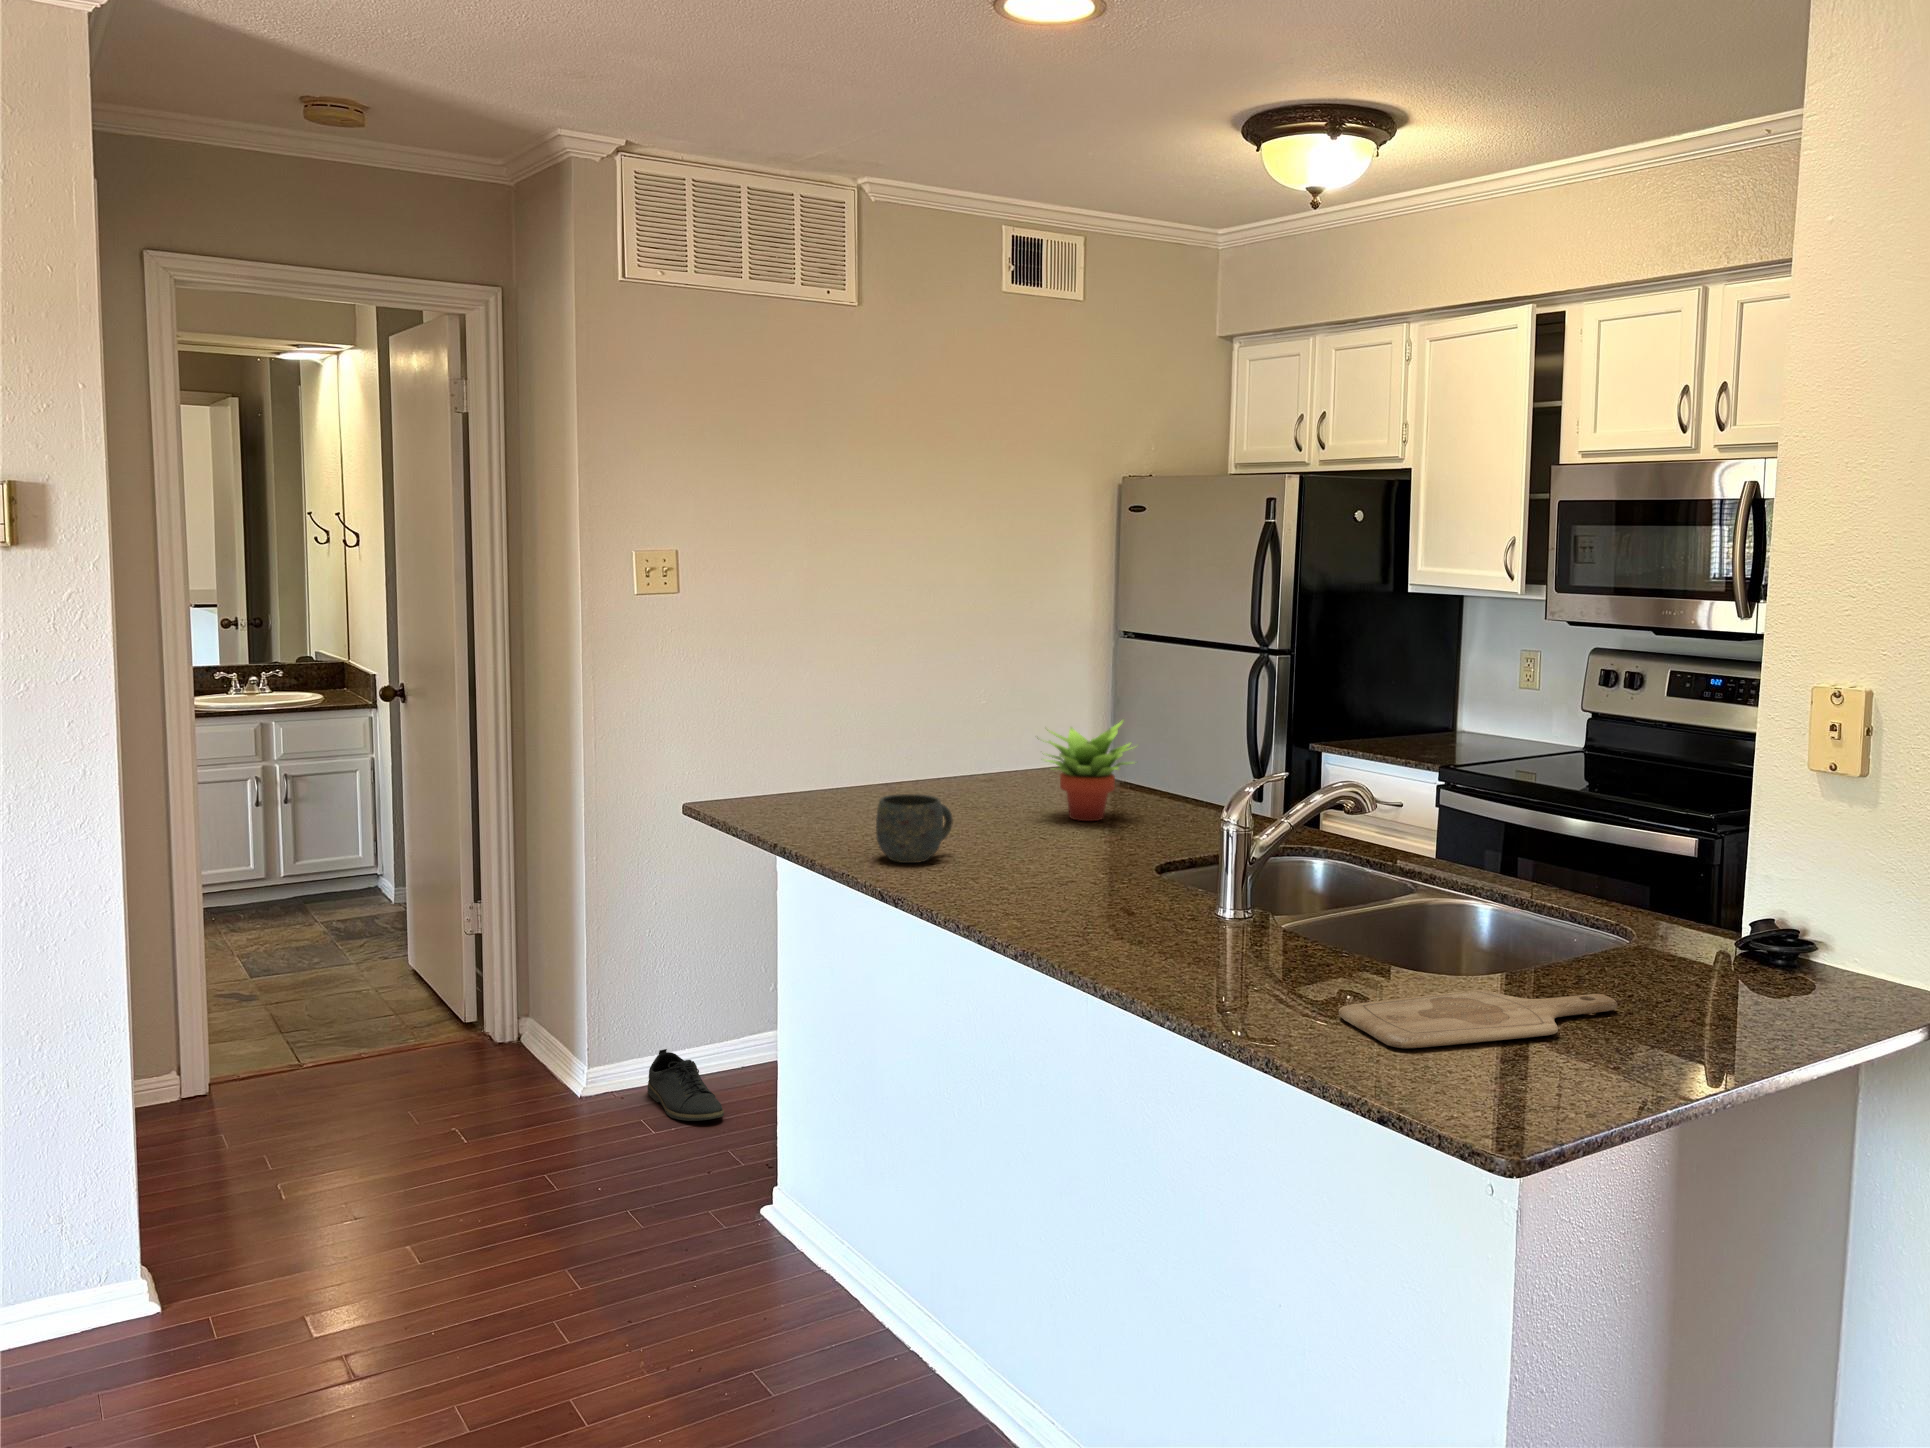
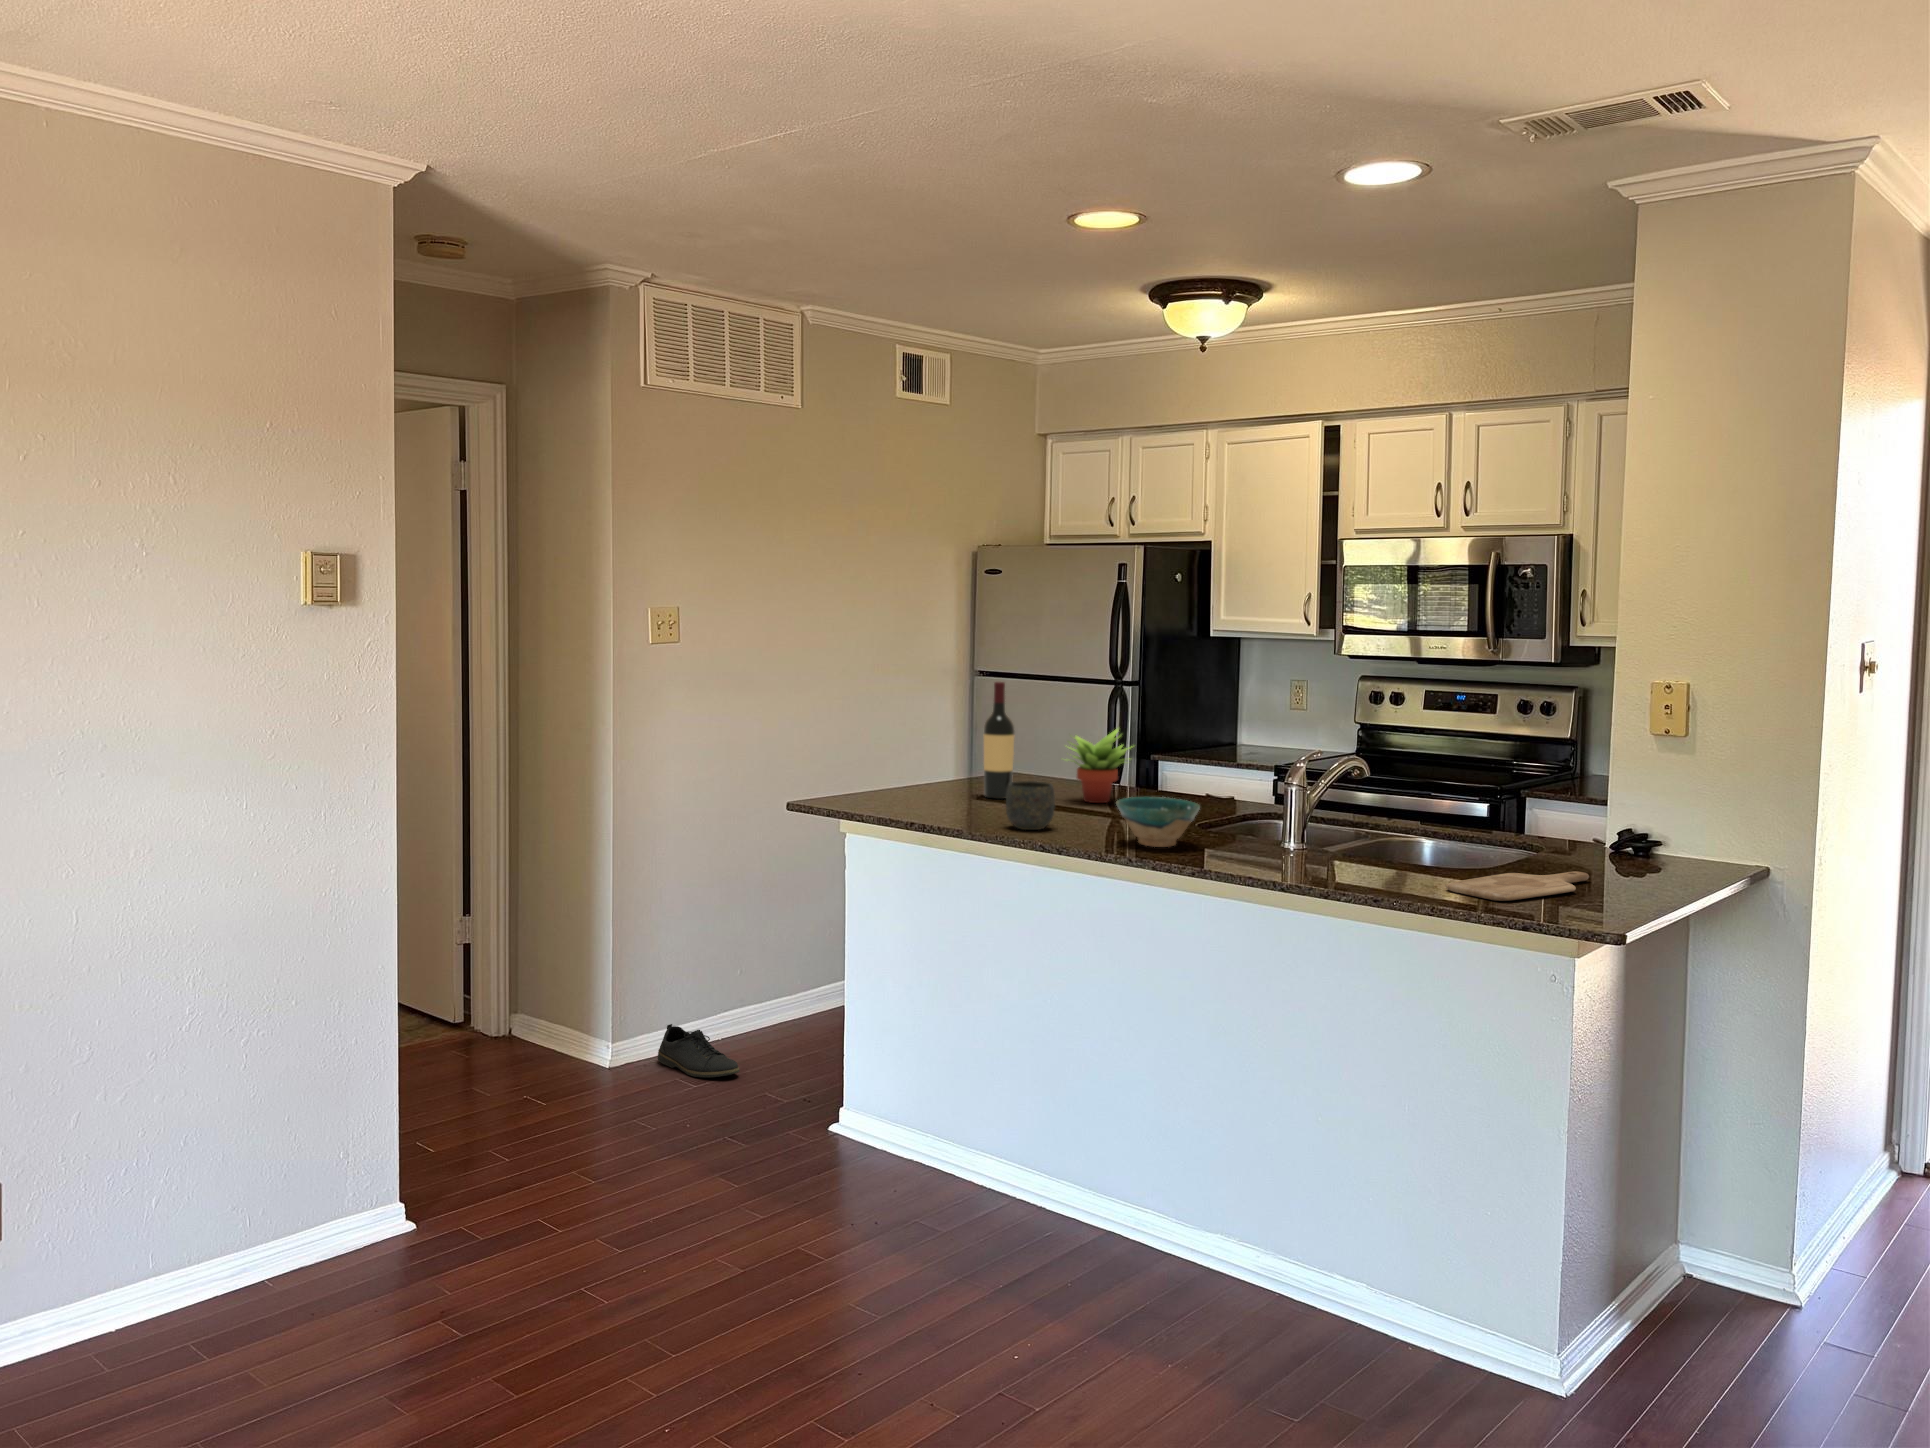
wine bottle: none [946,654,987,808] -> present [984,682,1015,799]
bowl: none [977,827,1096,903] -> present [1116,797,1200,847]

